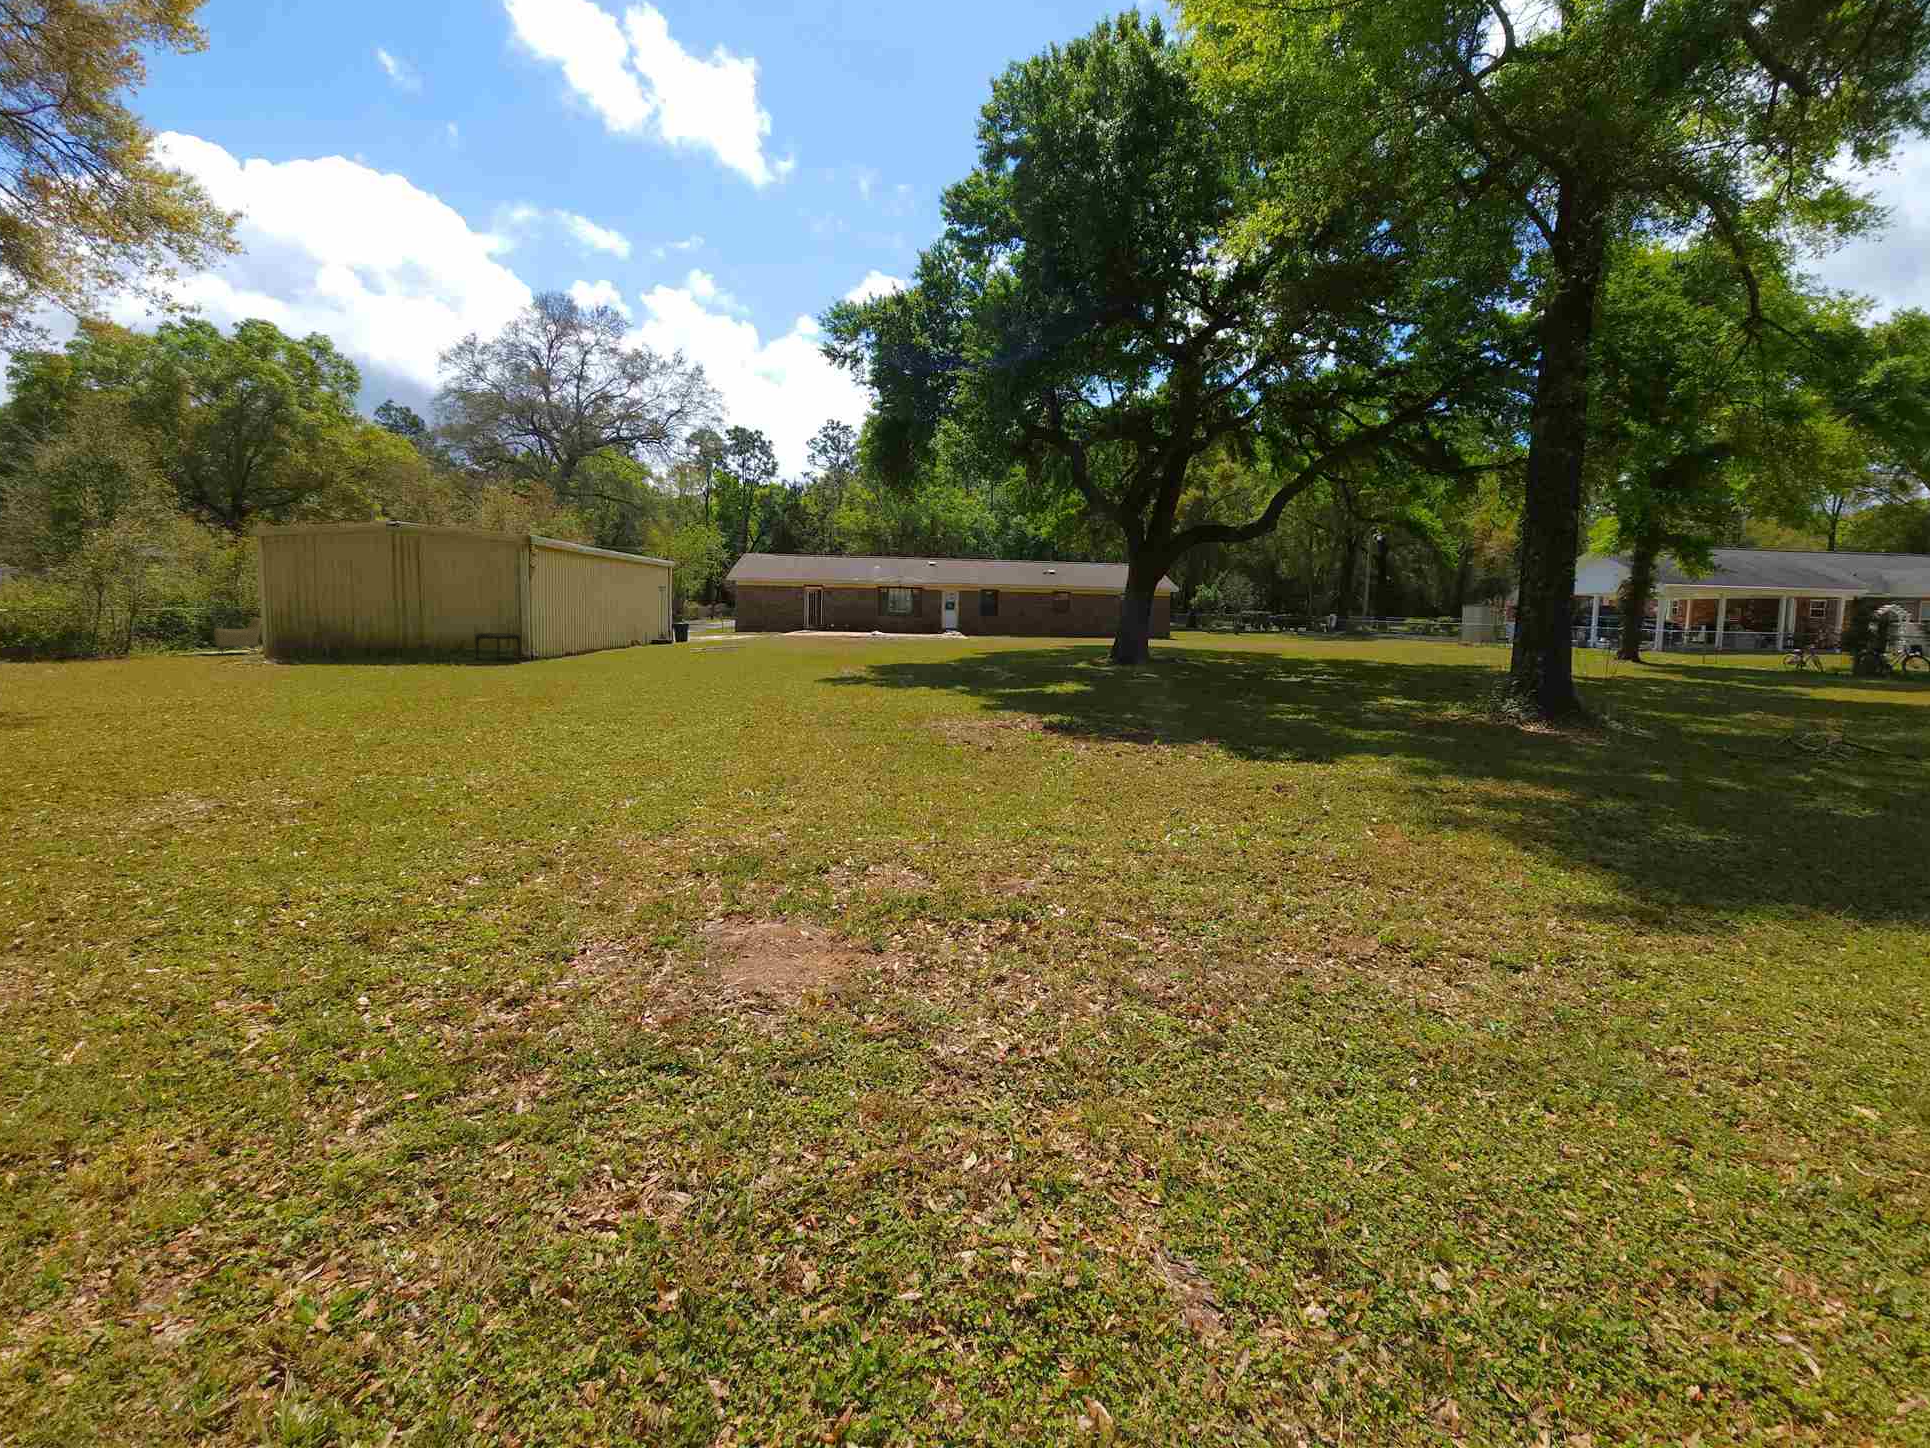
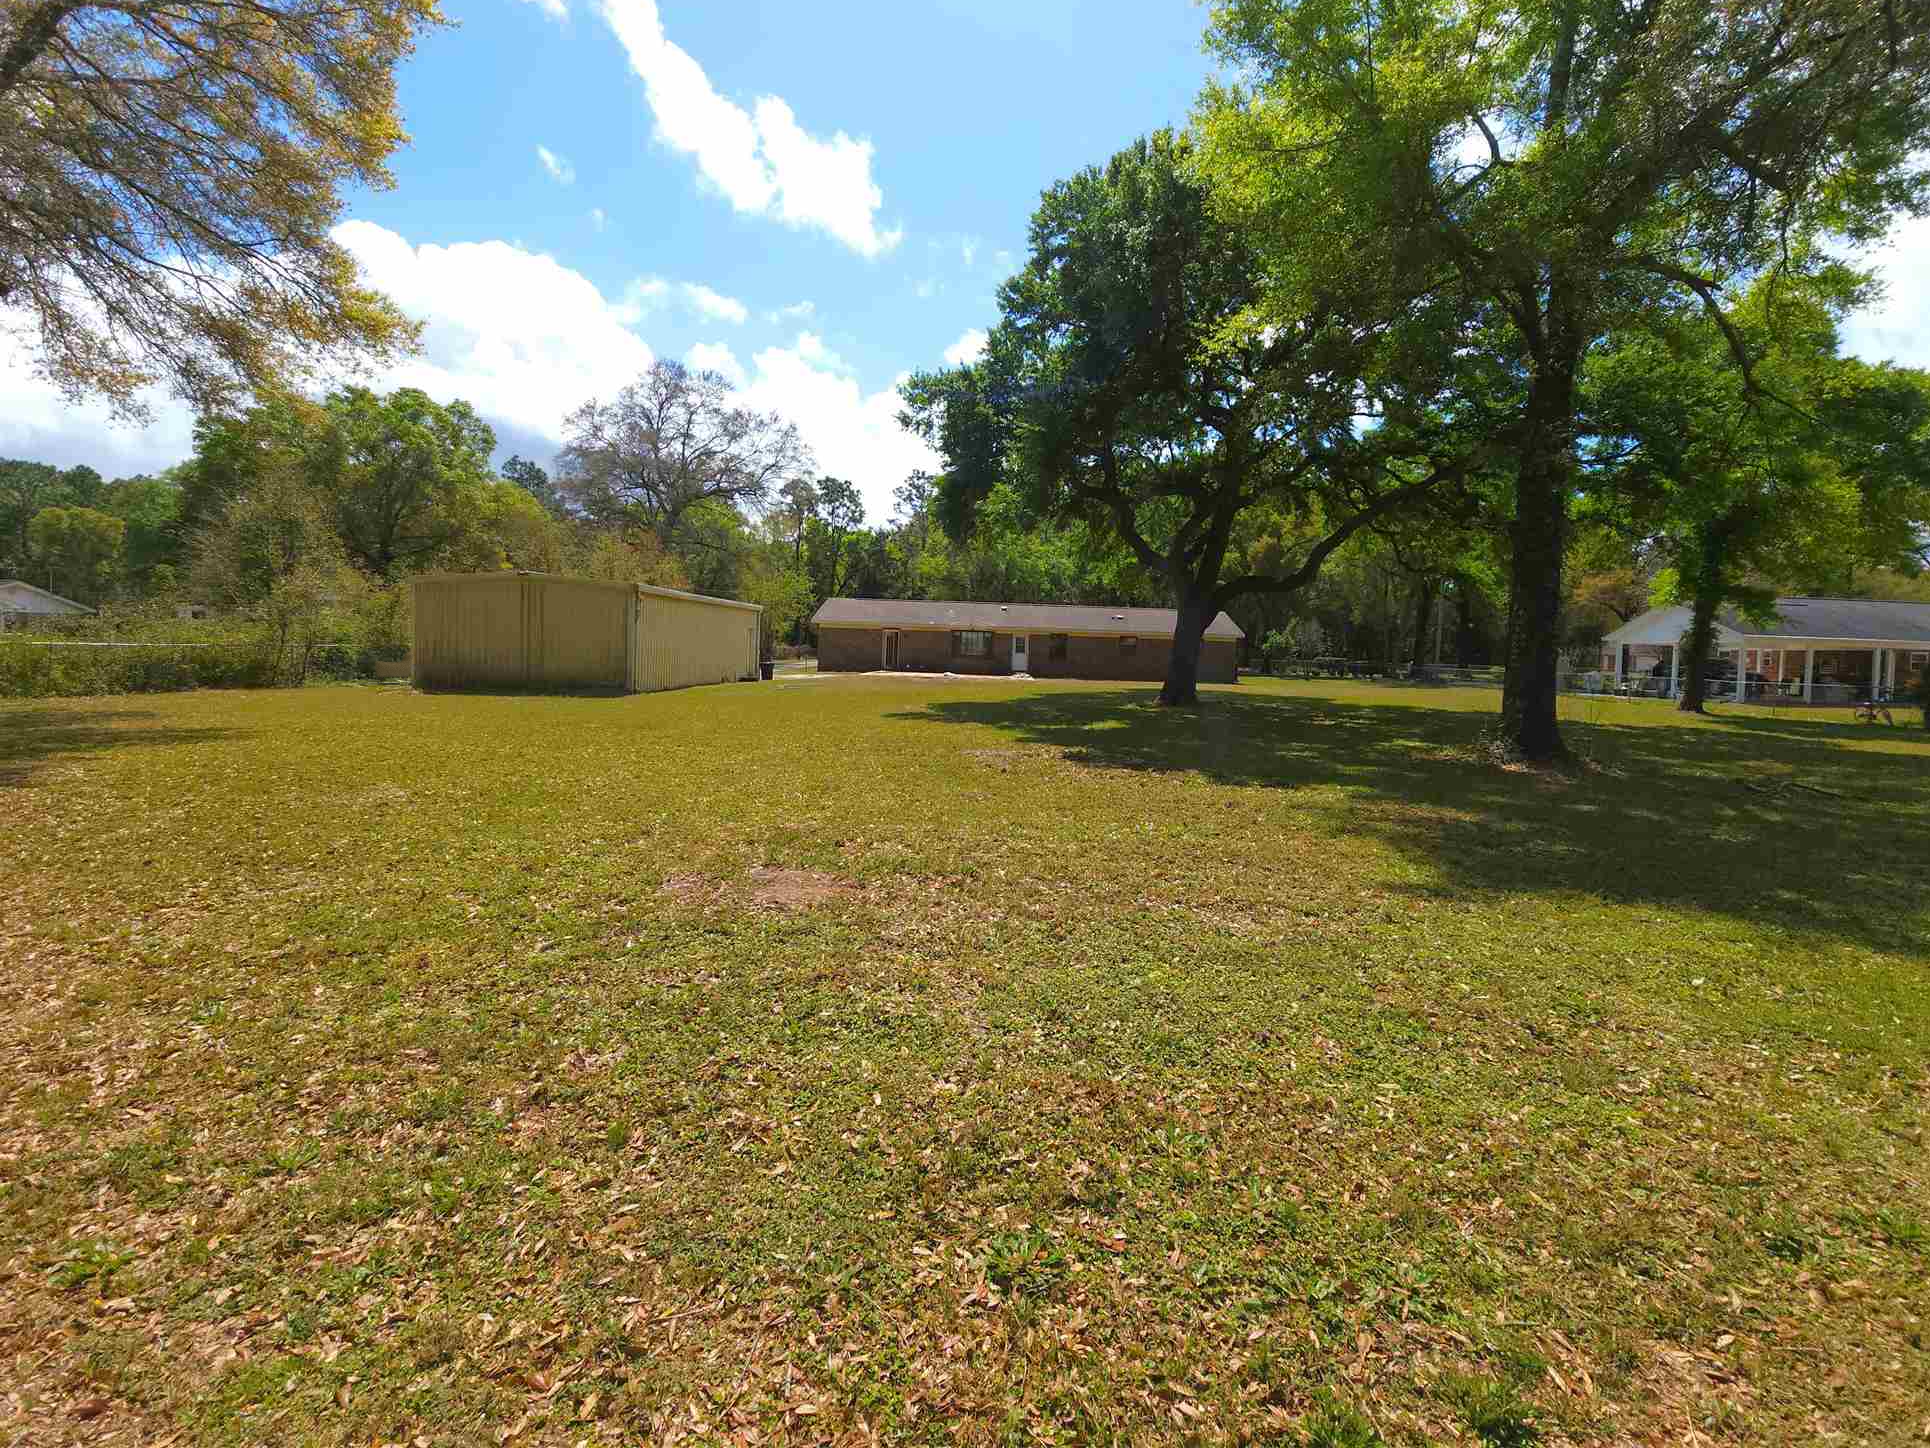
round table: present [474,633,521,659] -> none [585,669,627,693]

